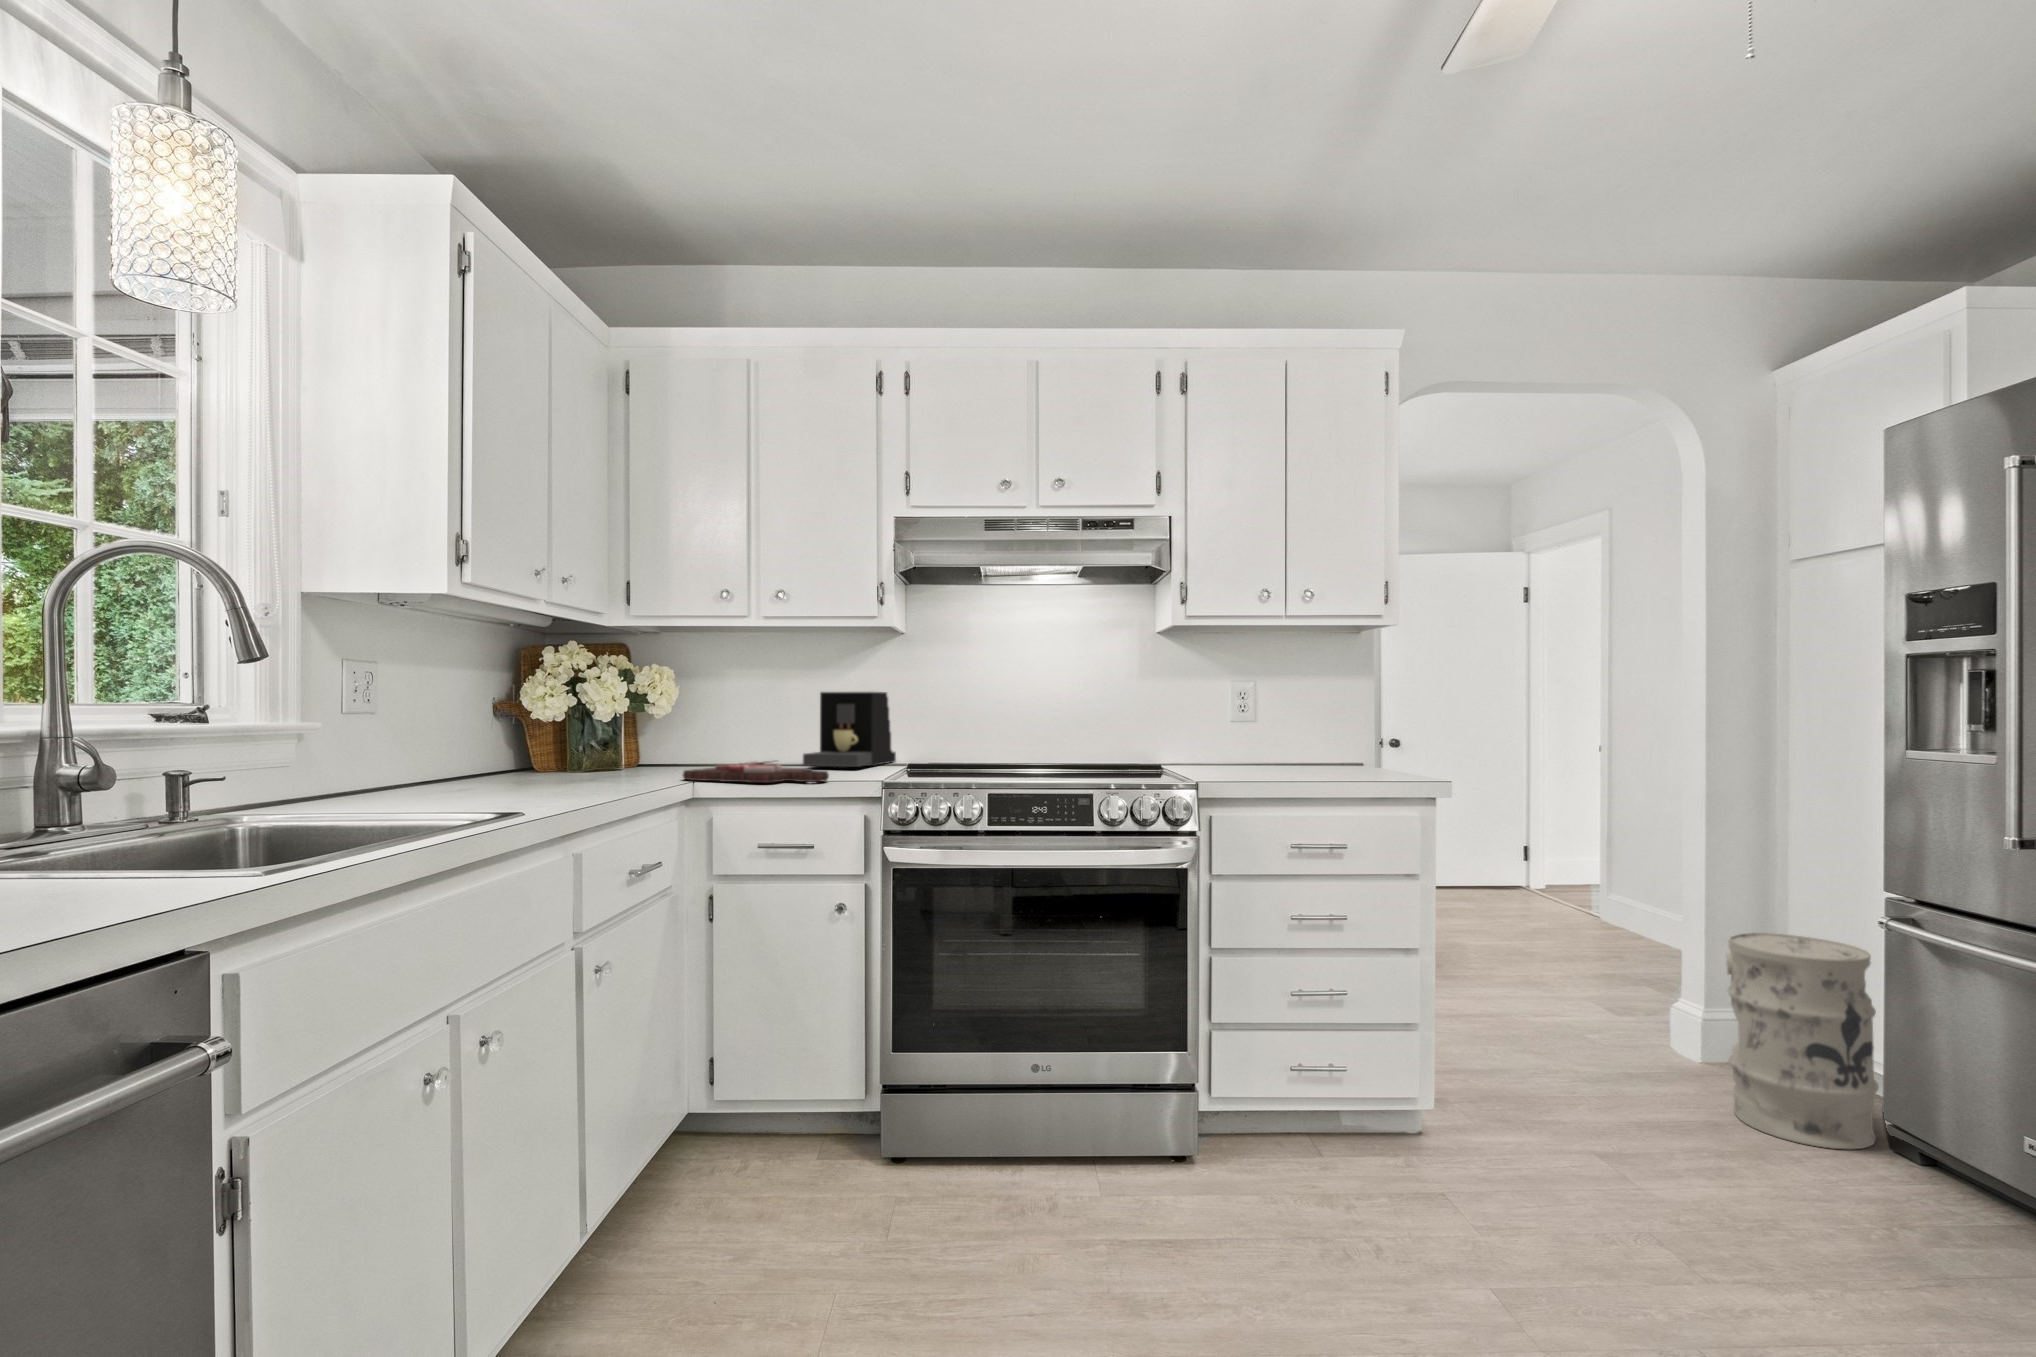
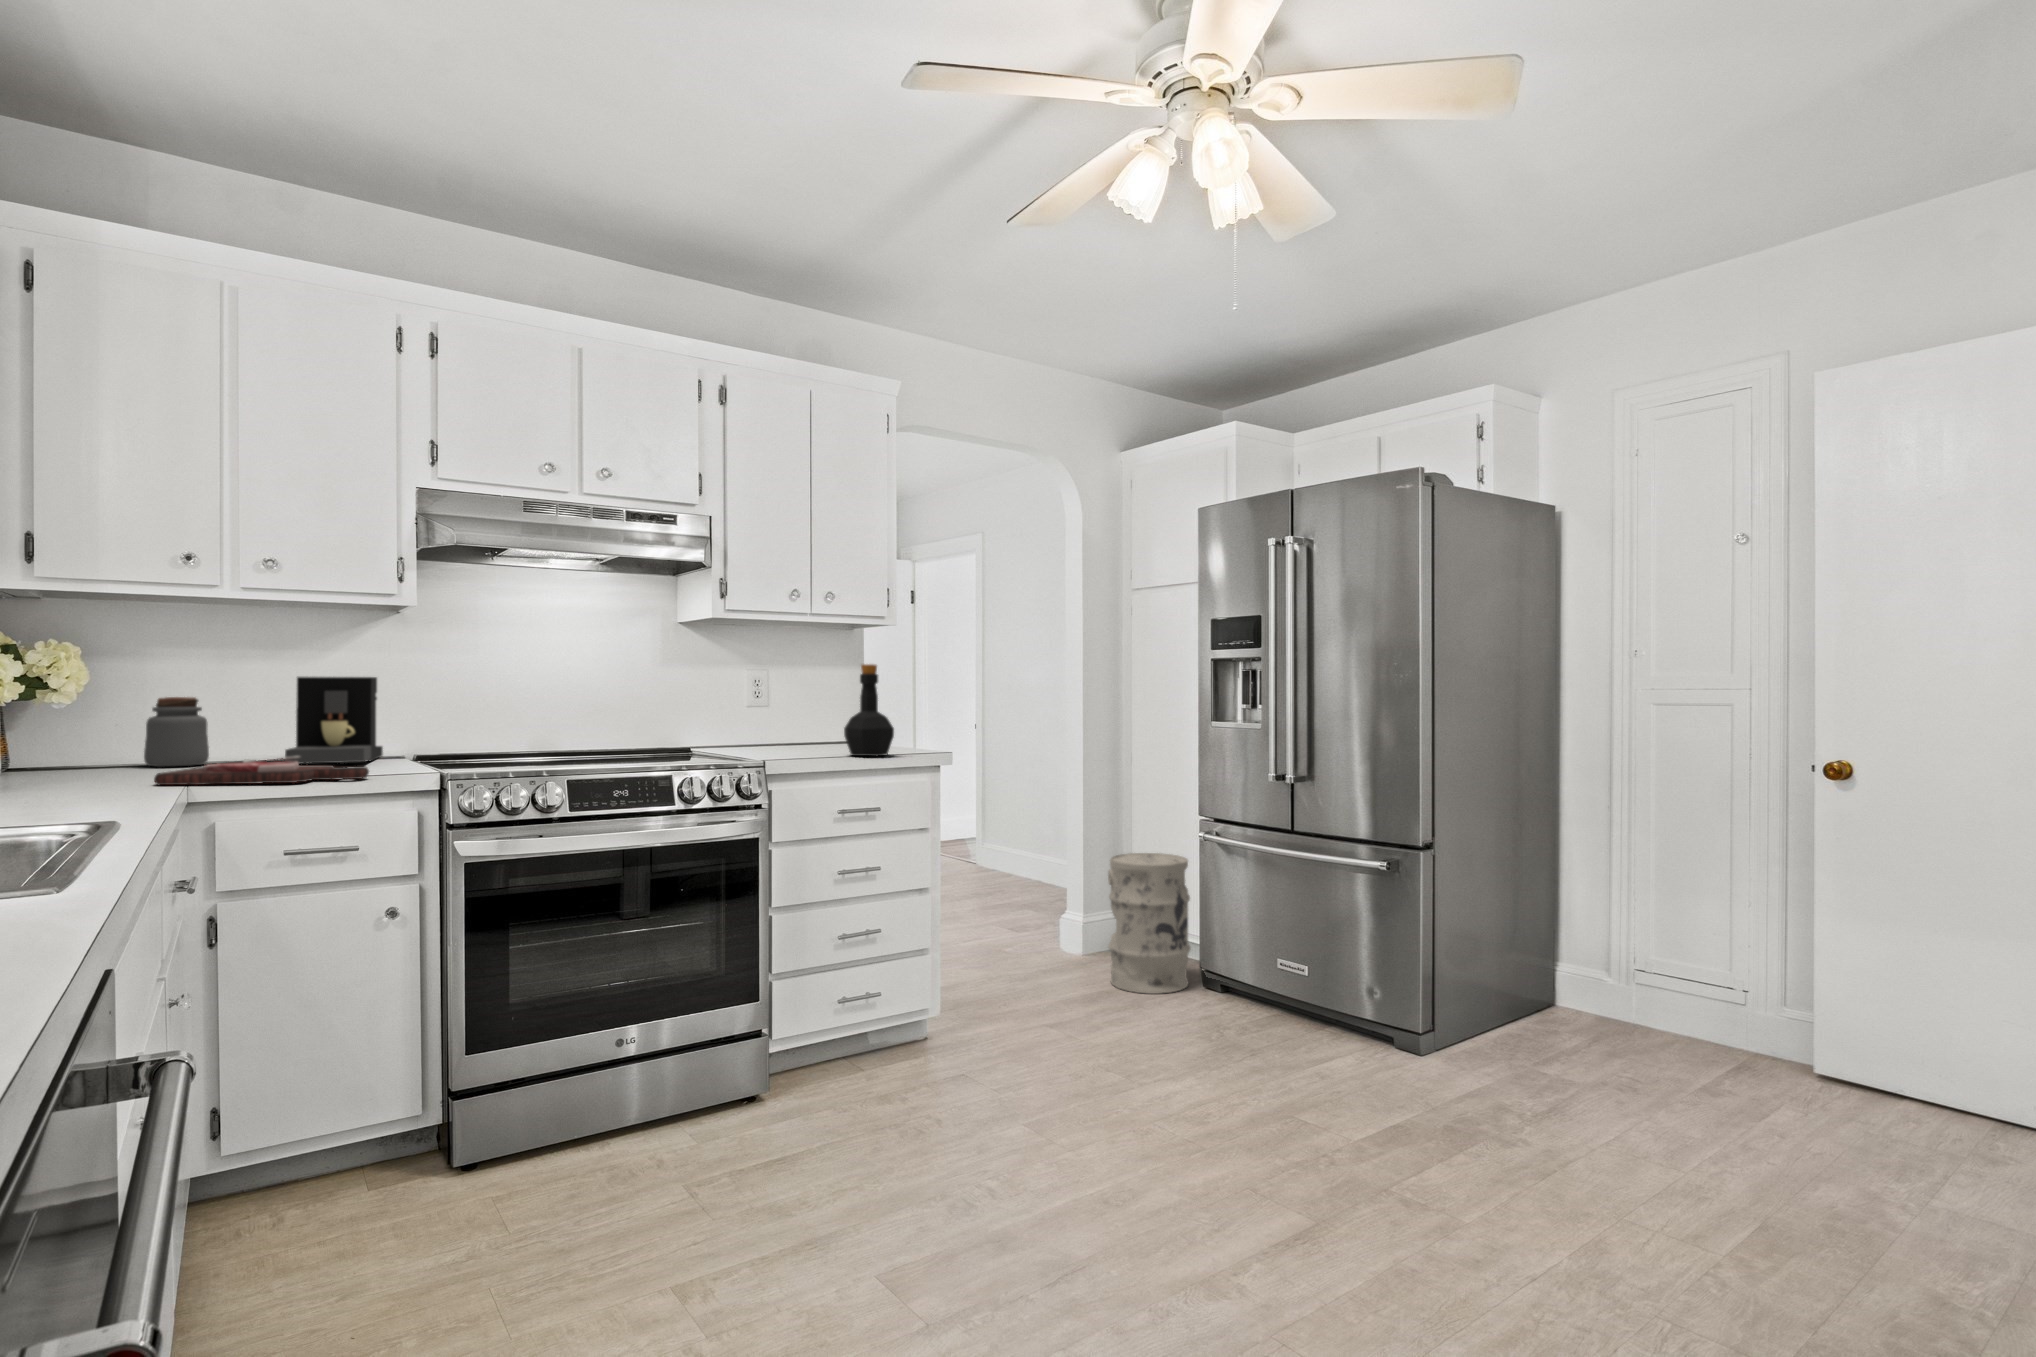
bottle: none [1315,674,1372,782] -> present [844,664,894,756]
jar: none [722,709,765,765] -> present [144,697,209,767]

